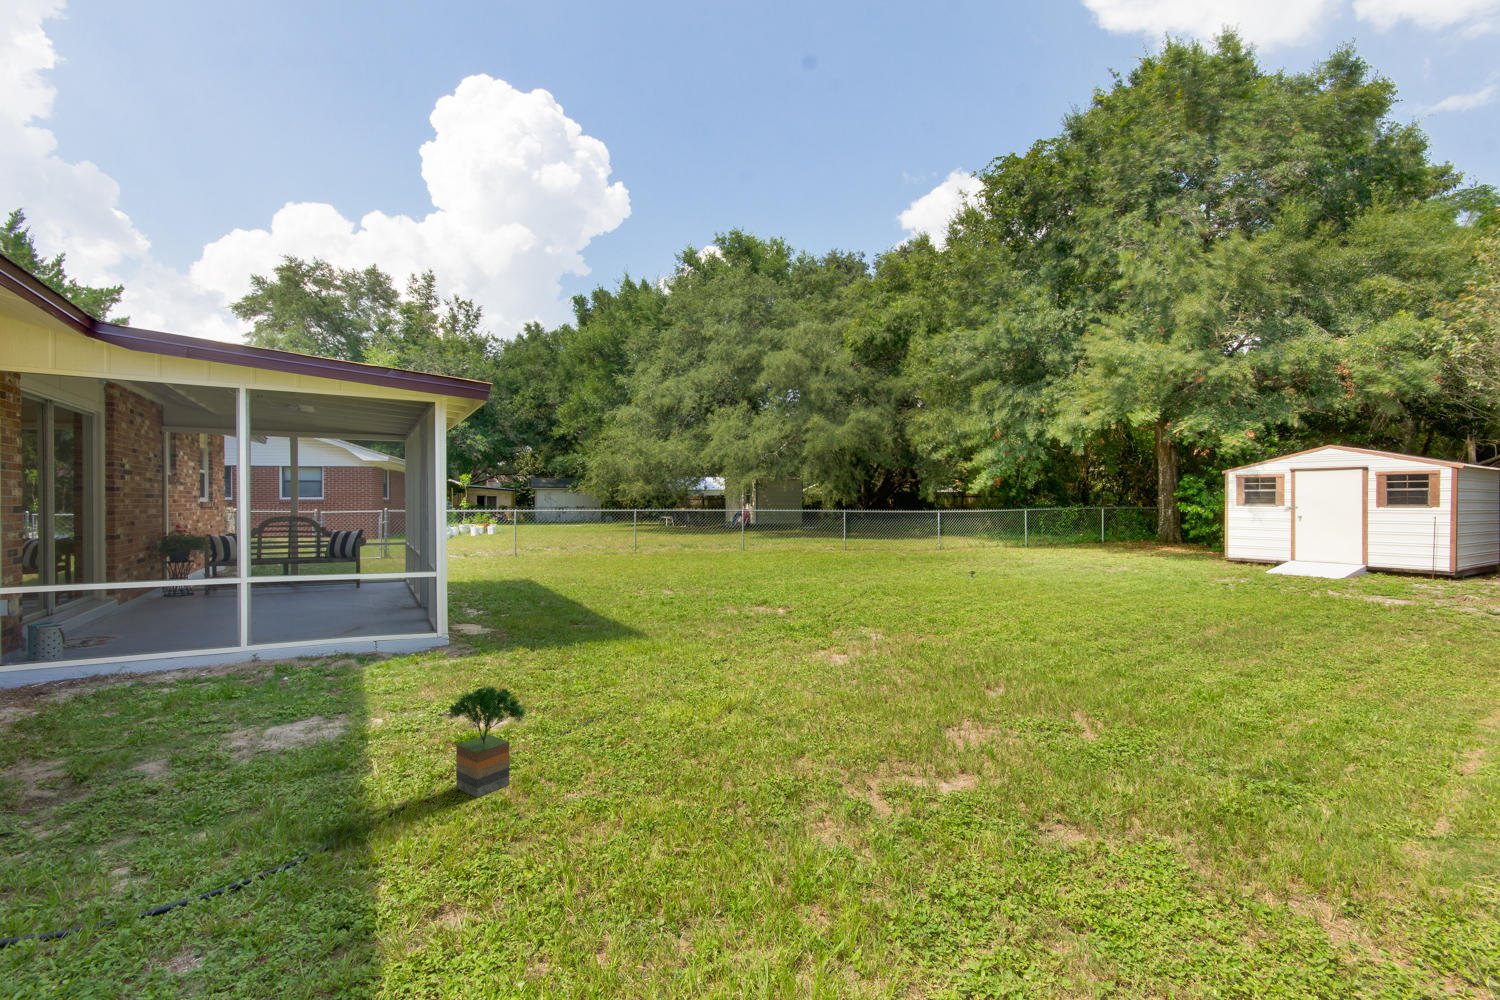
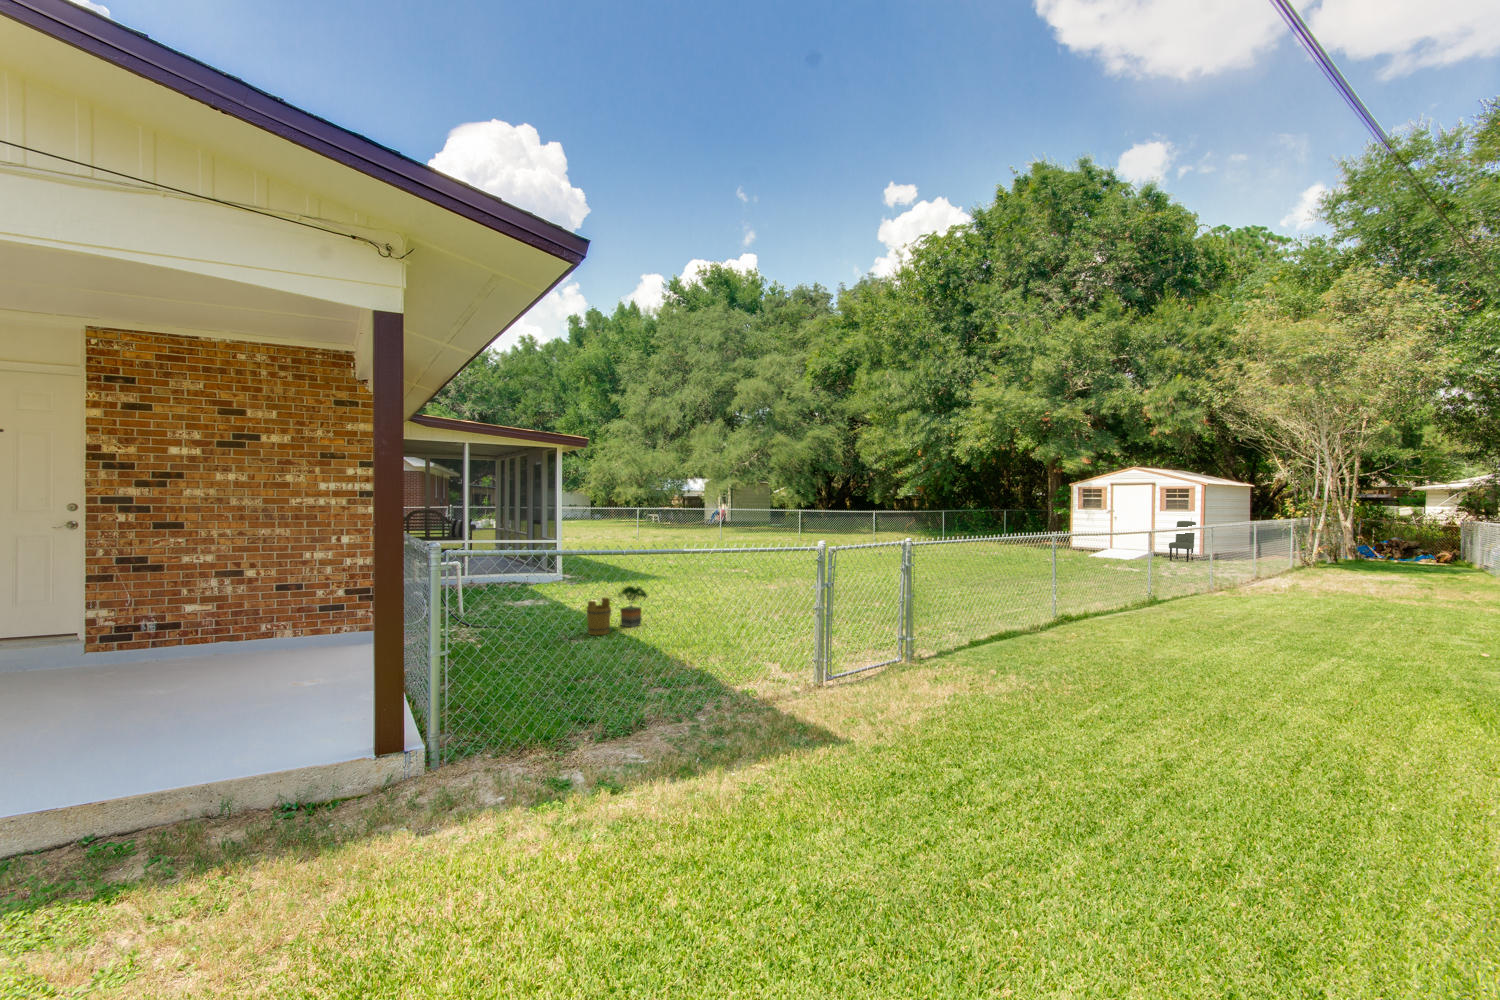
chair: none [1406,522,1446,584] -> present [1169,521,1196,562]
bucket: none [327,729,408,845] -> present [586,598,611,635]

